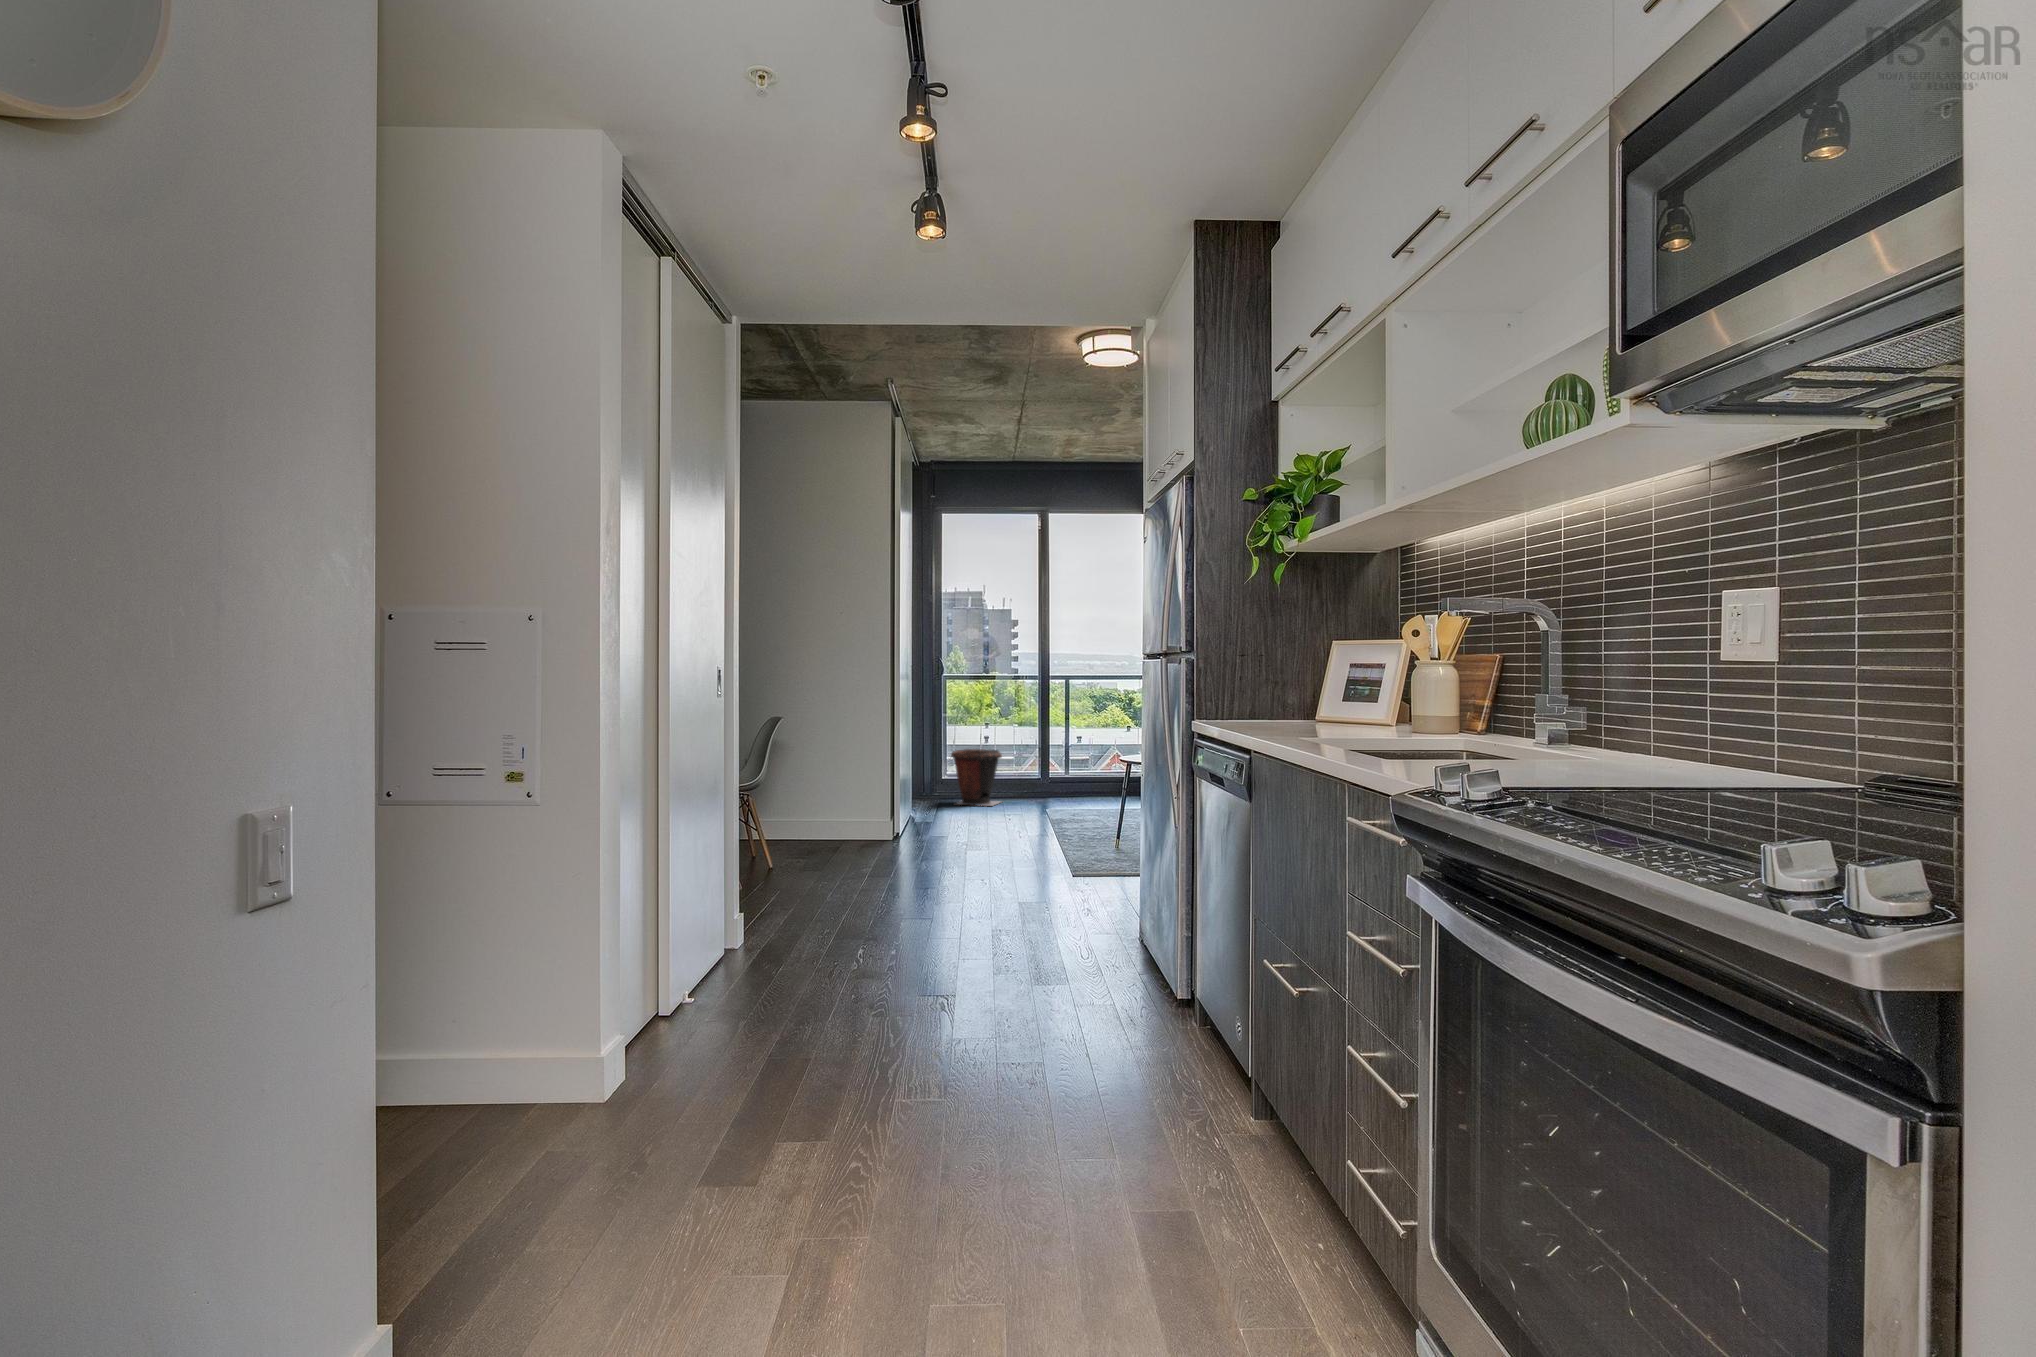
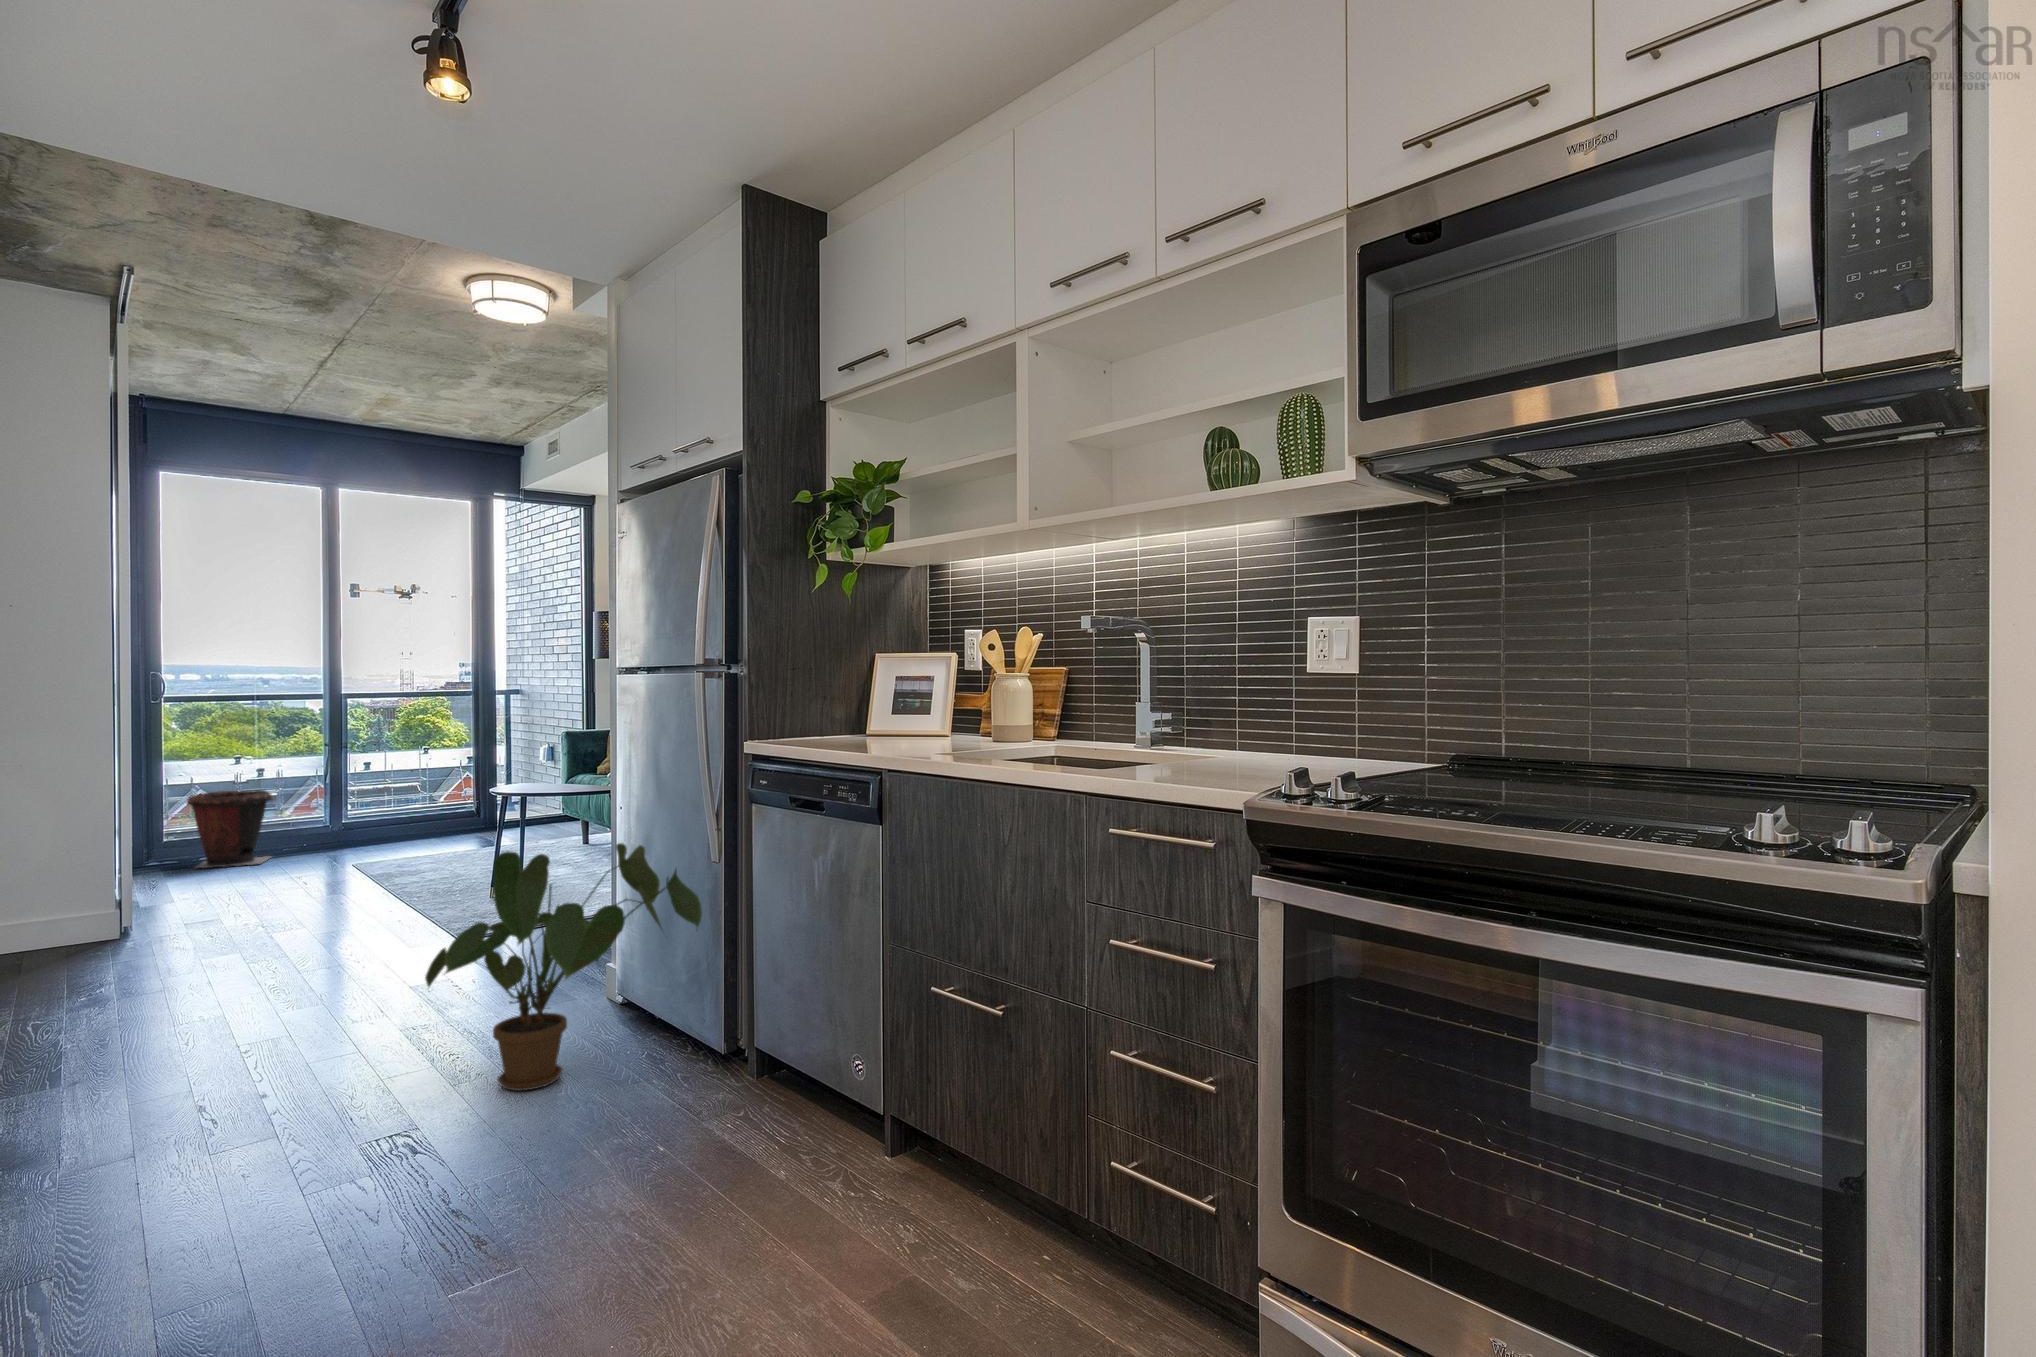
house plant: none [975,803,1167,998] -> present [425,843,702,1091]

